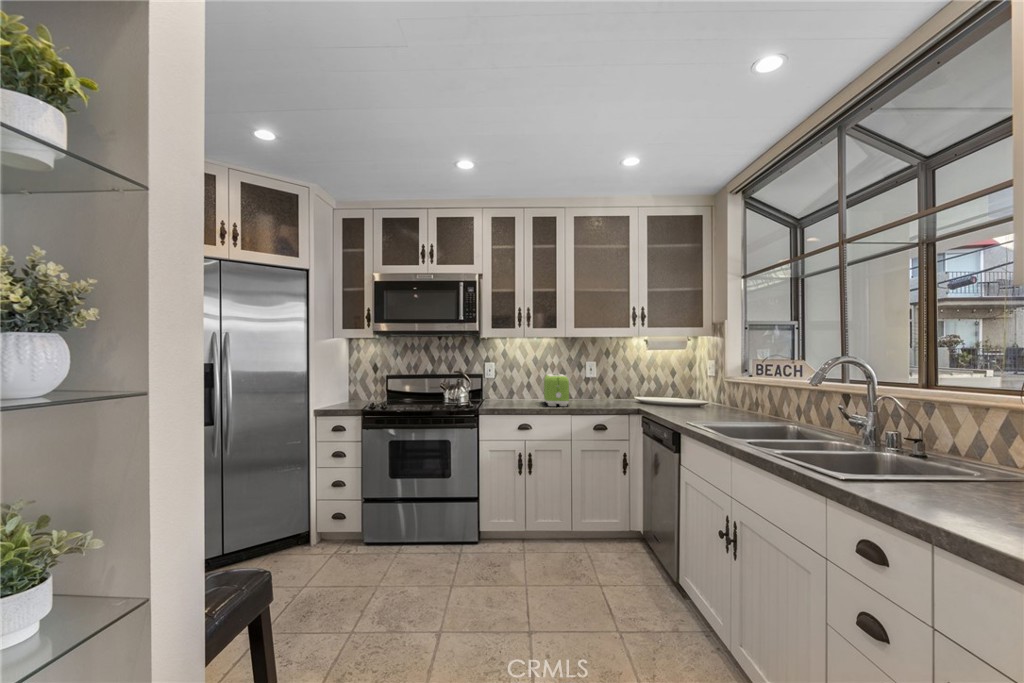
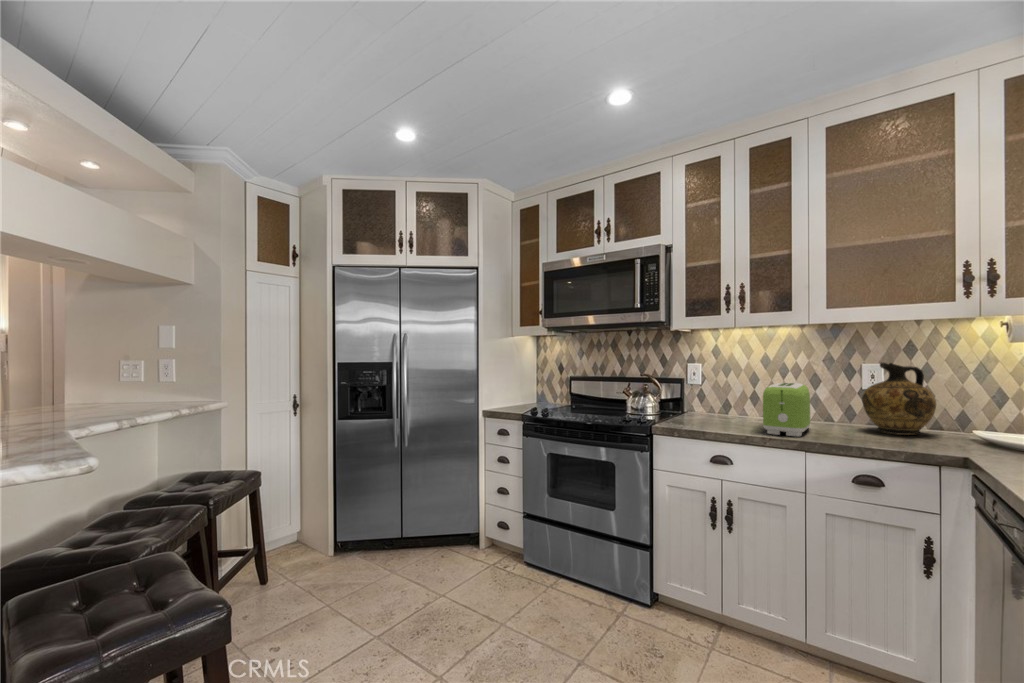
ceramic jug: none [589,361,623,401] -> present [862,362,936,435]

